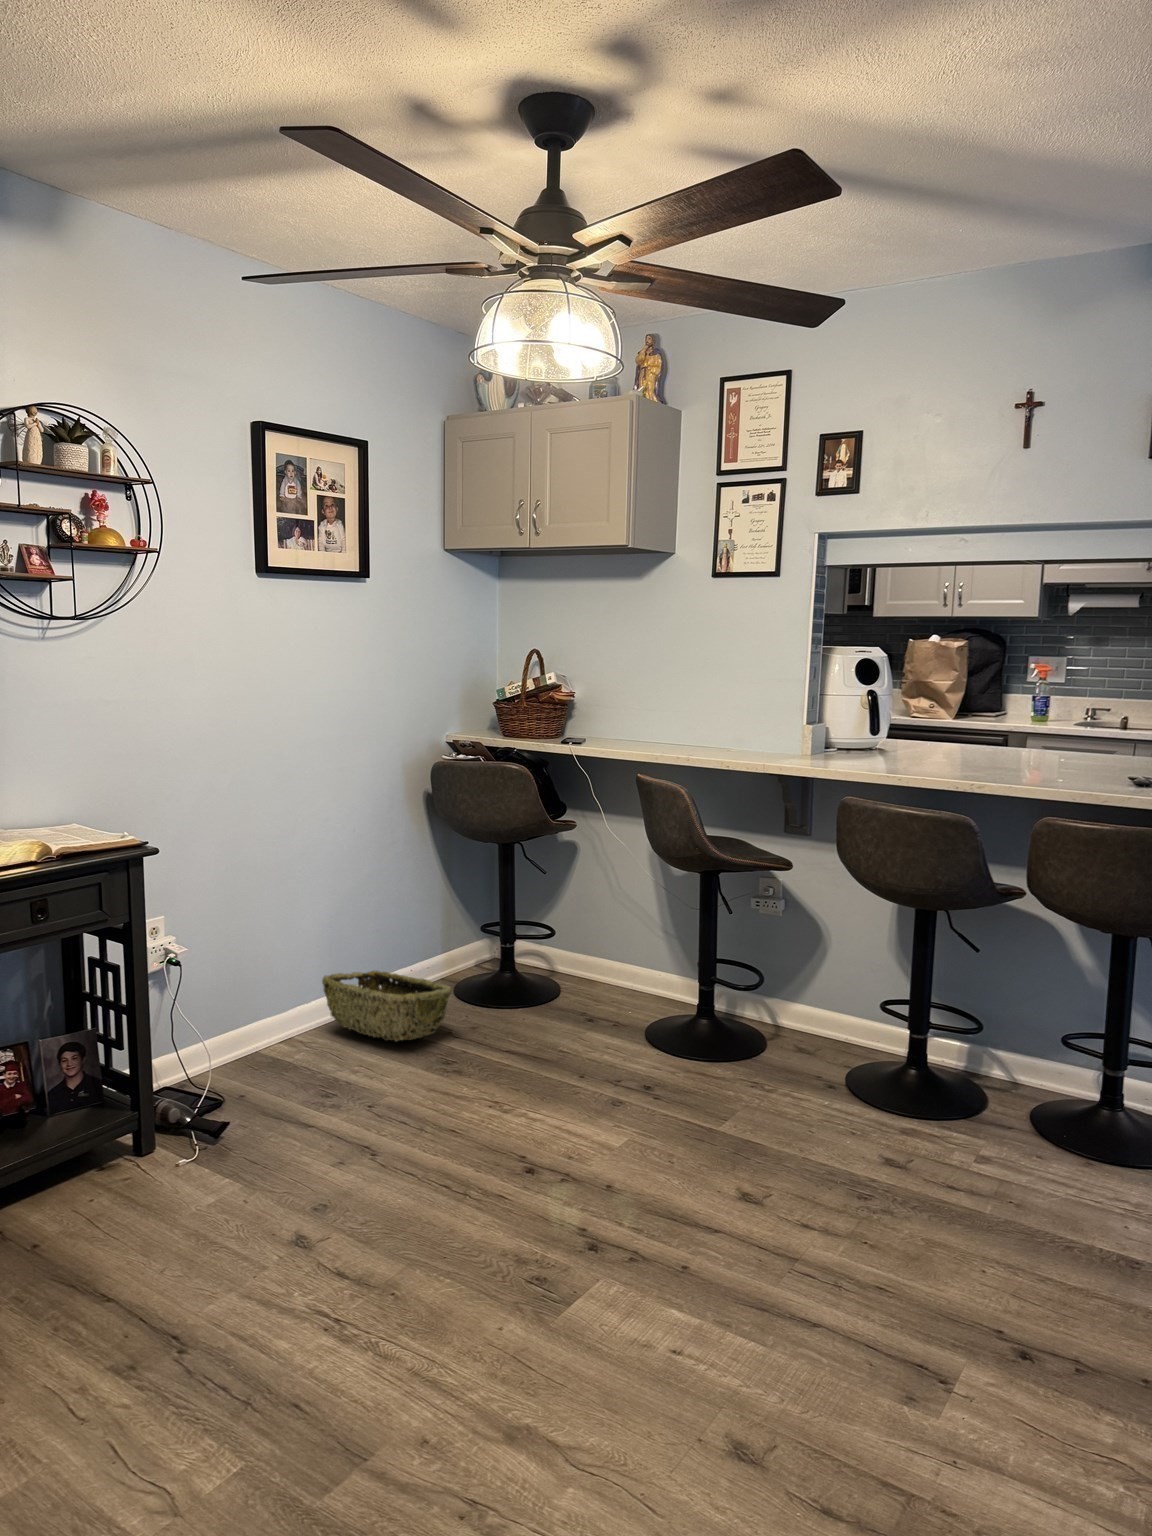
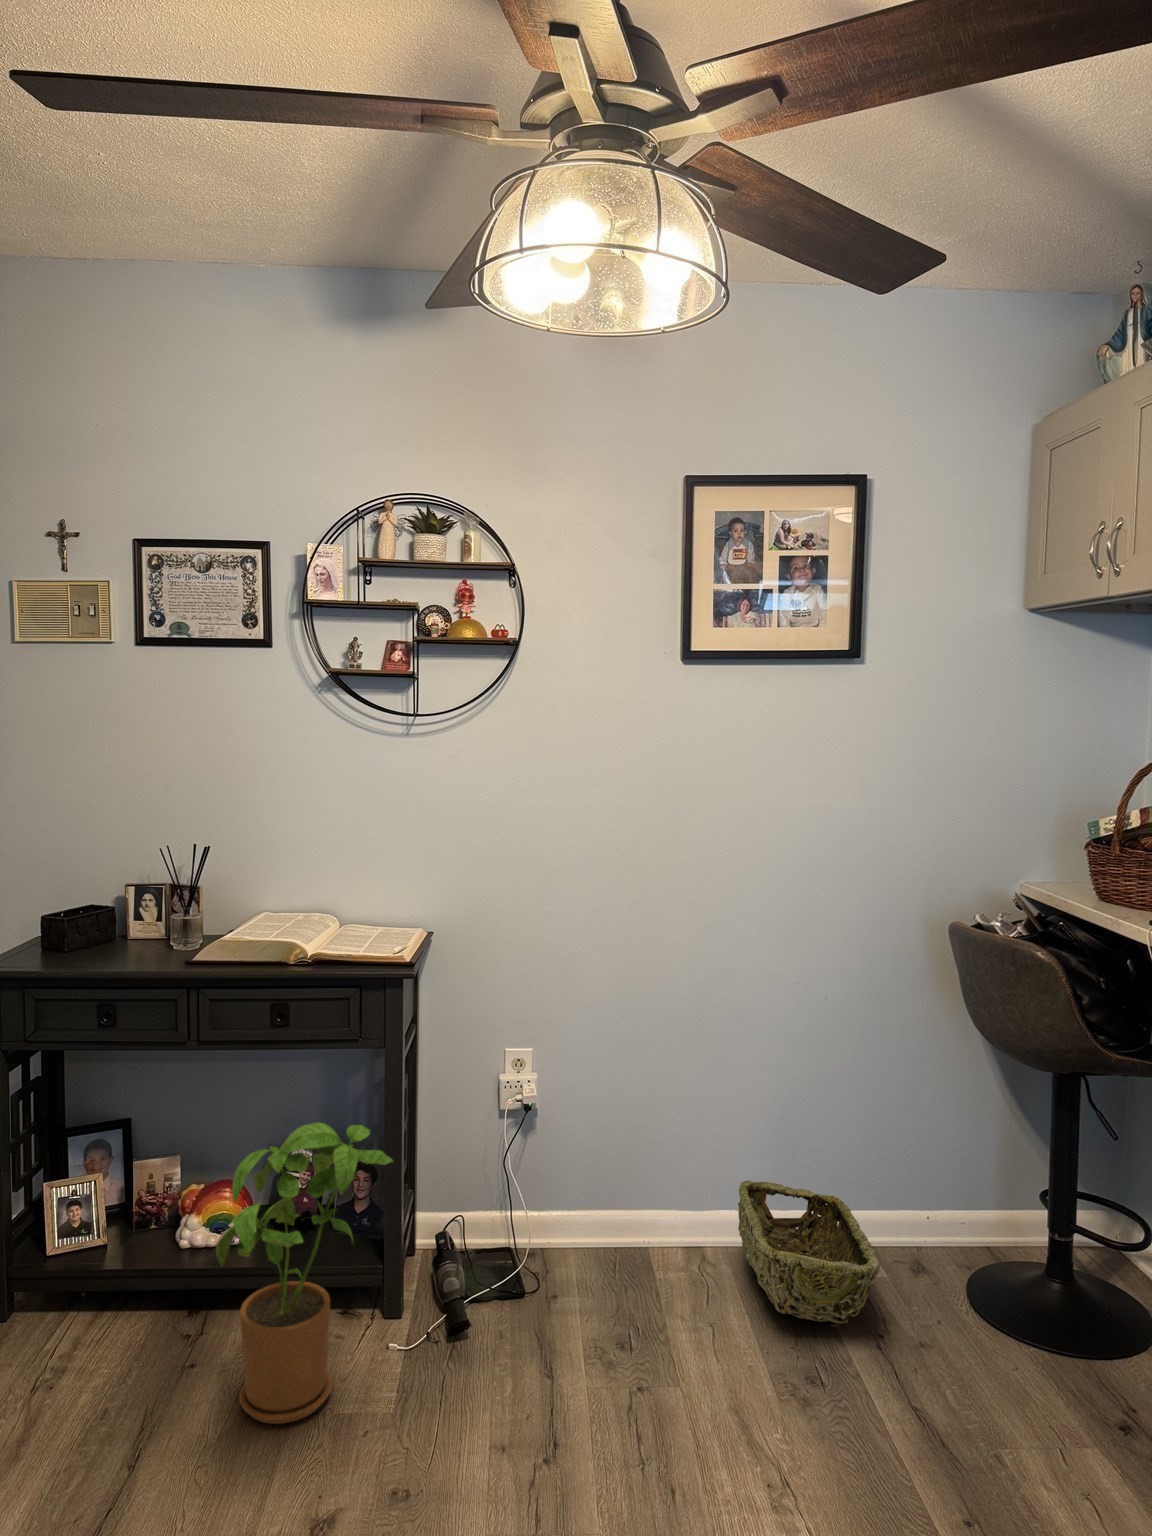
house plant: none [78,967,232,1237] -> present [216,1123,393,1424]

